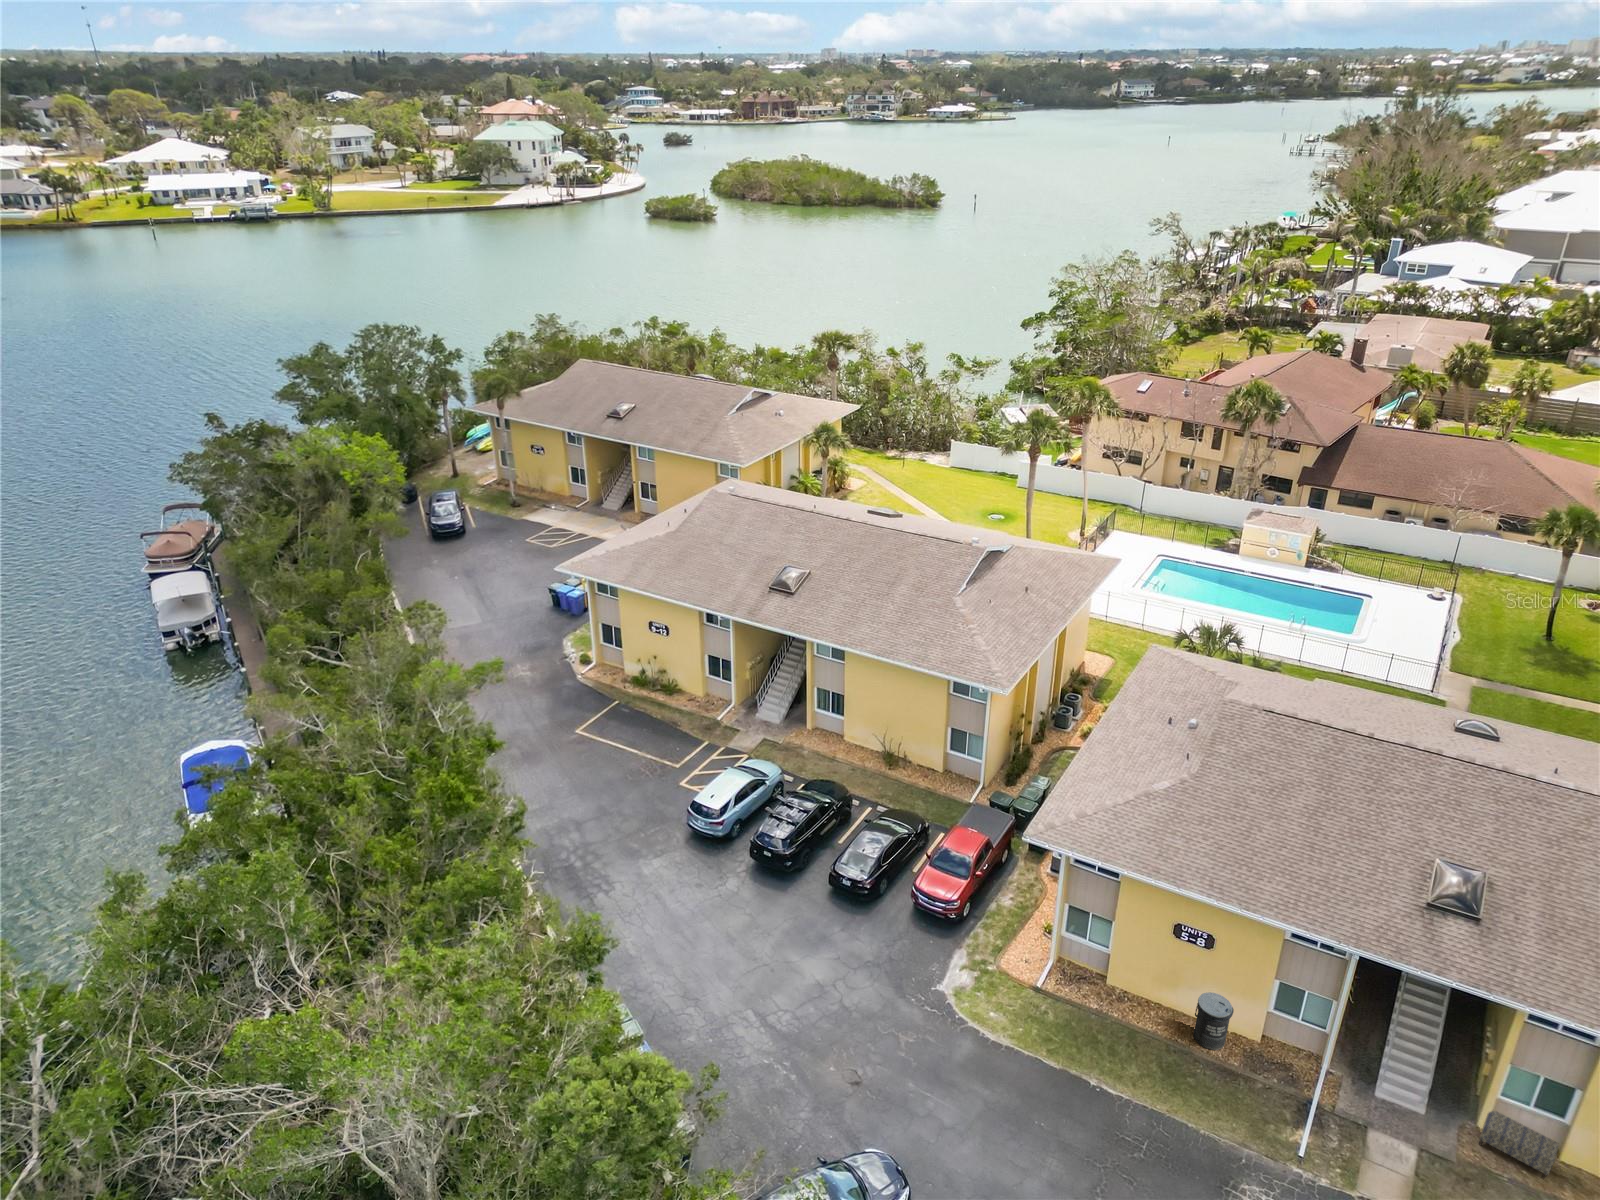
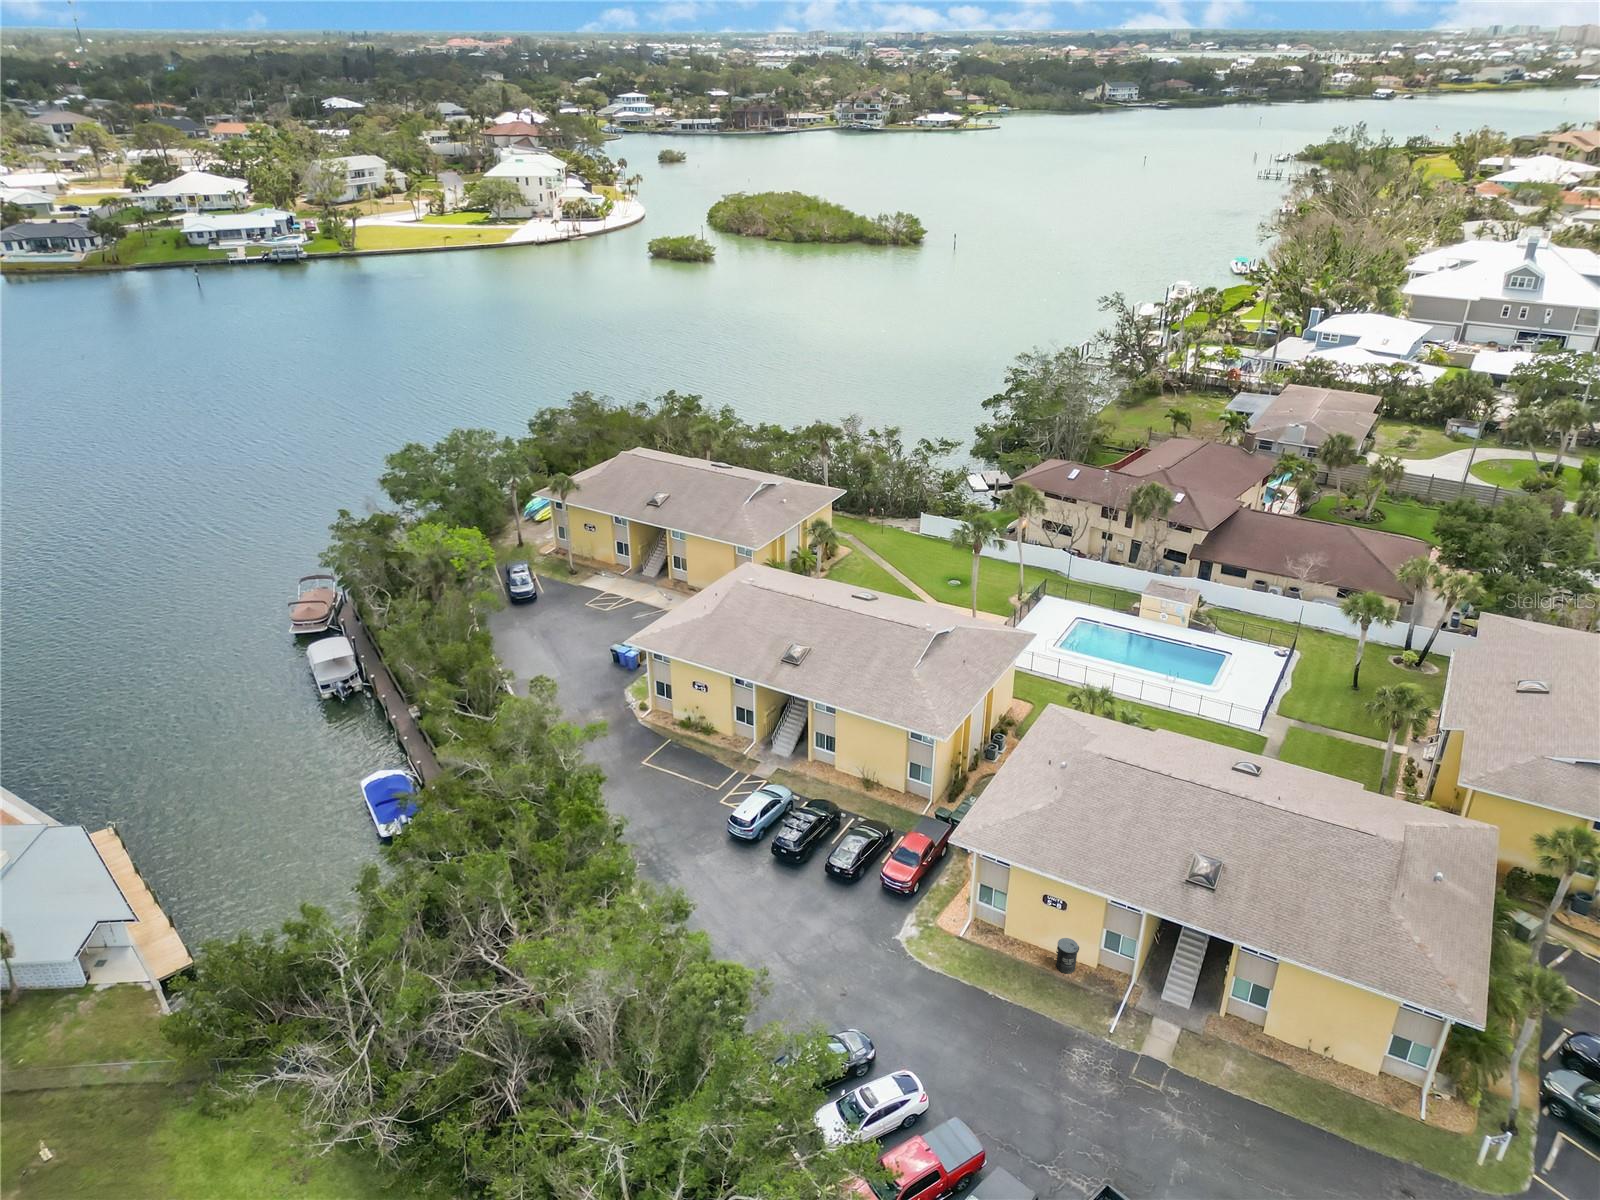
bench: present [1479,1111,1559,1179] -> none [1219,1005,1263,1045]

